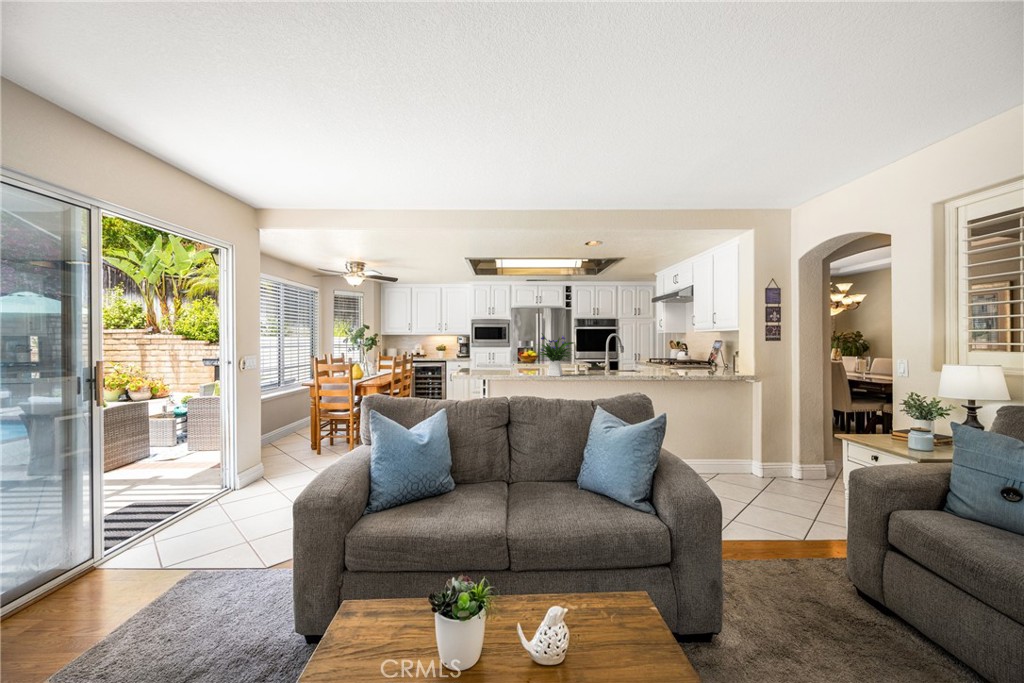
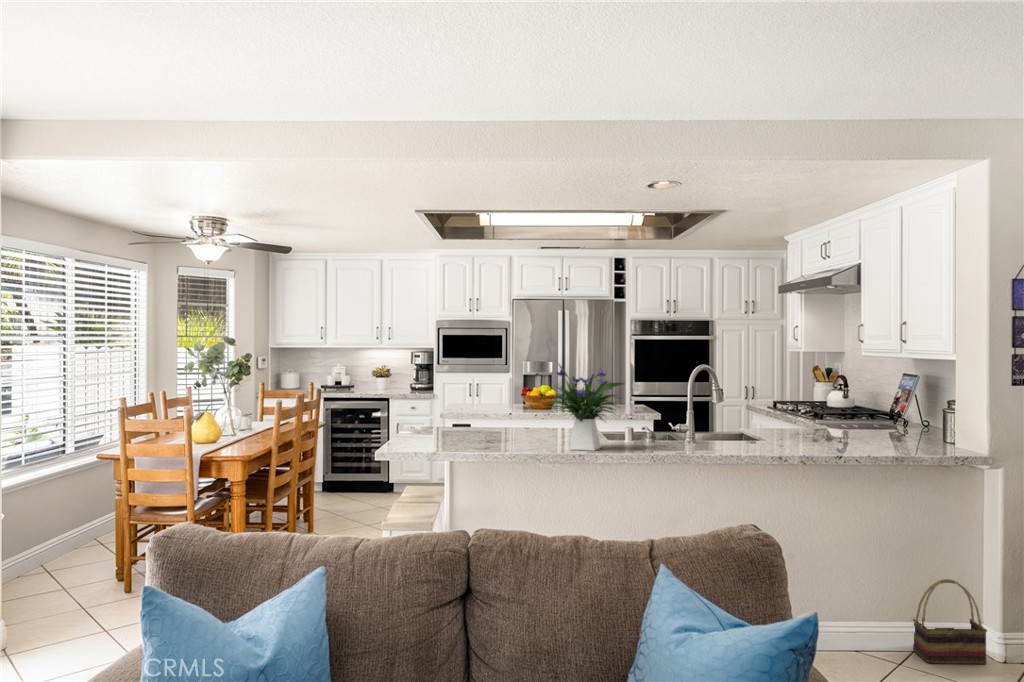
basket: none [717,439,754,480] -> present [913,579,987,664]

